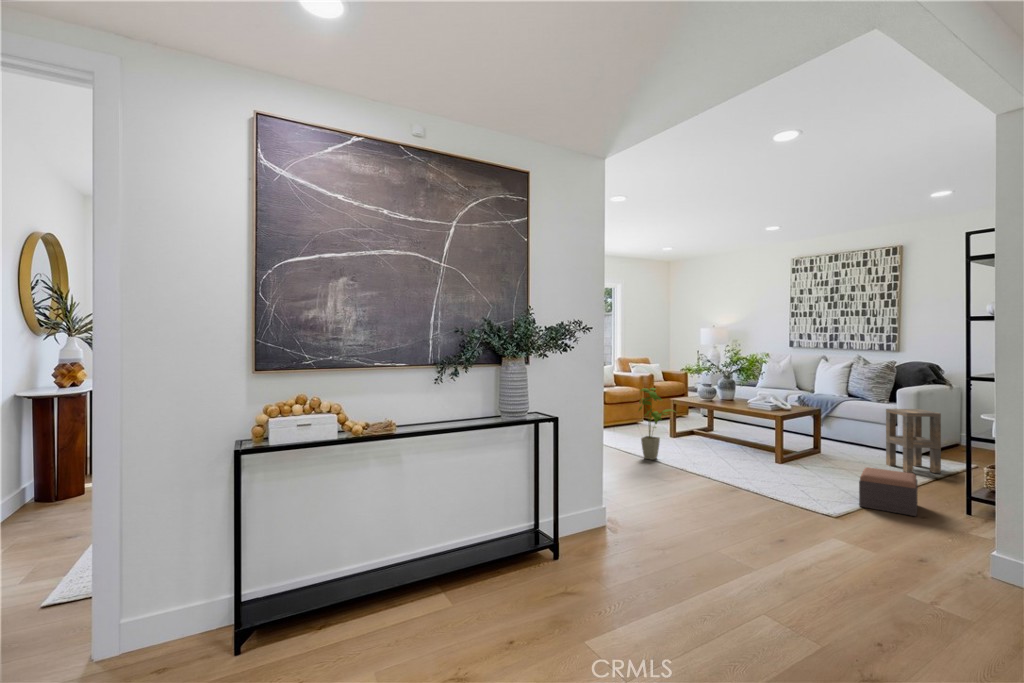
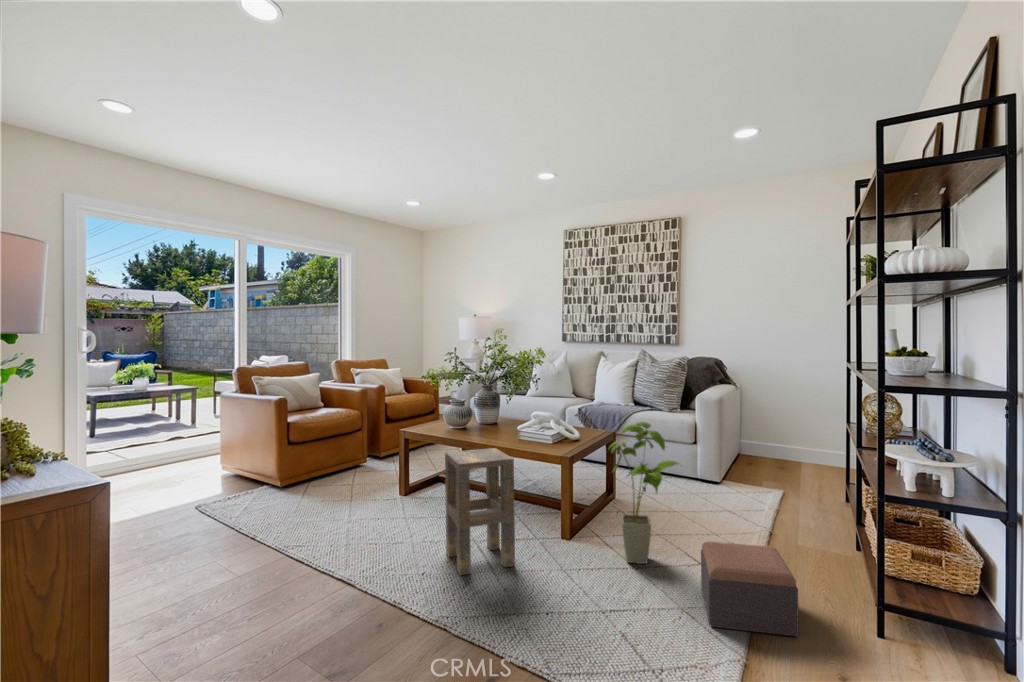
house plant: present [639,388,673,460] -> present [610,421,679,564]
side table: present [886,409,941,473] -> present [445,448,515,575]

